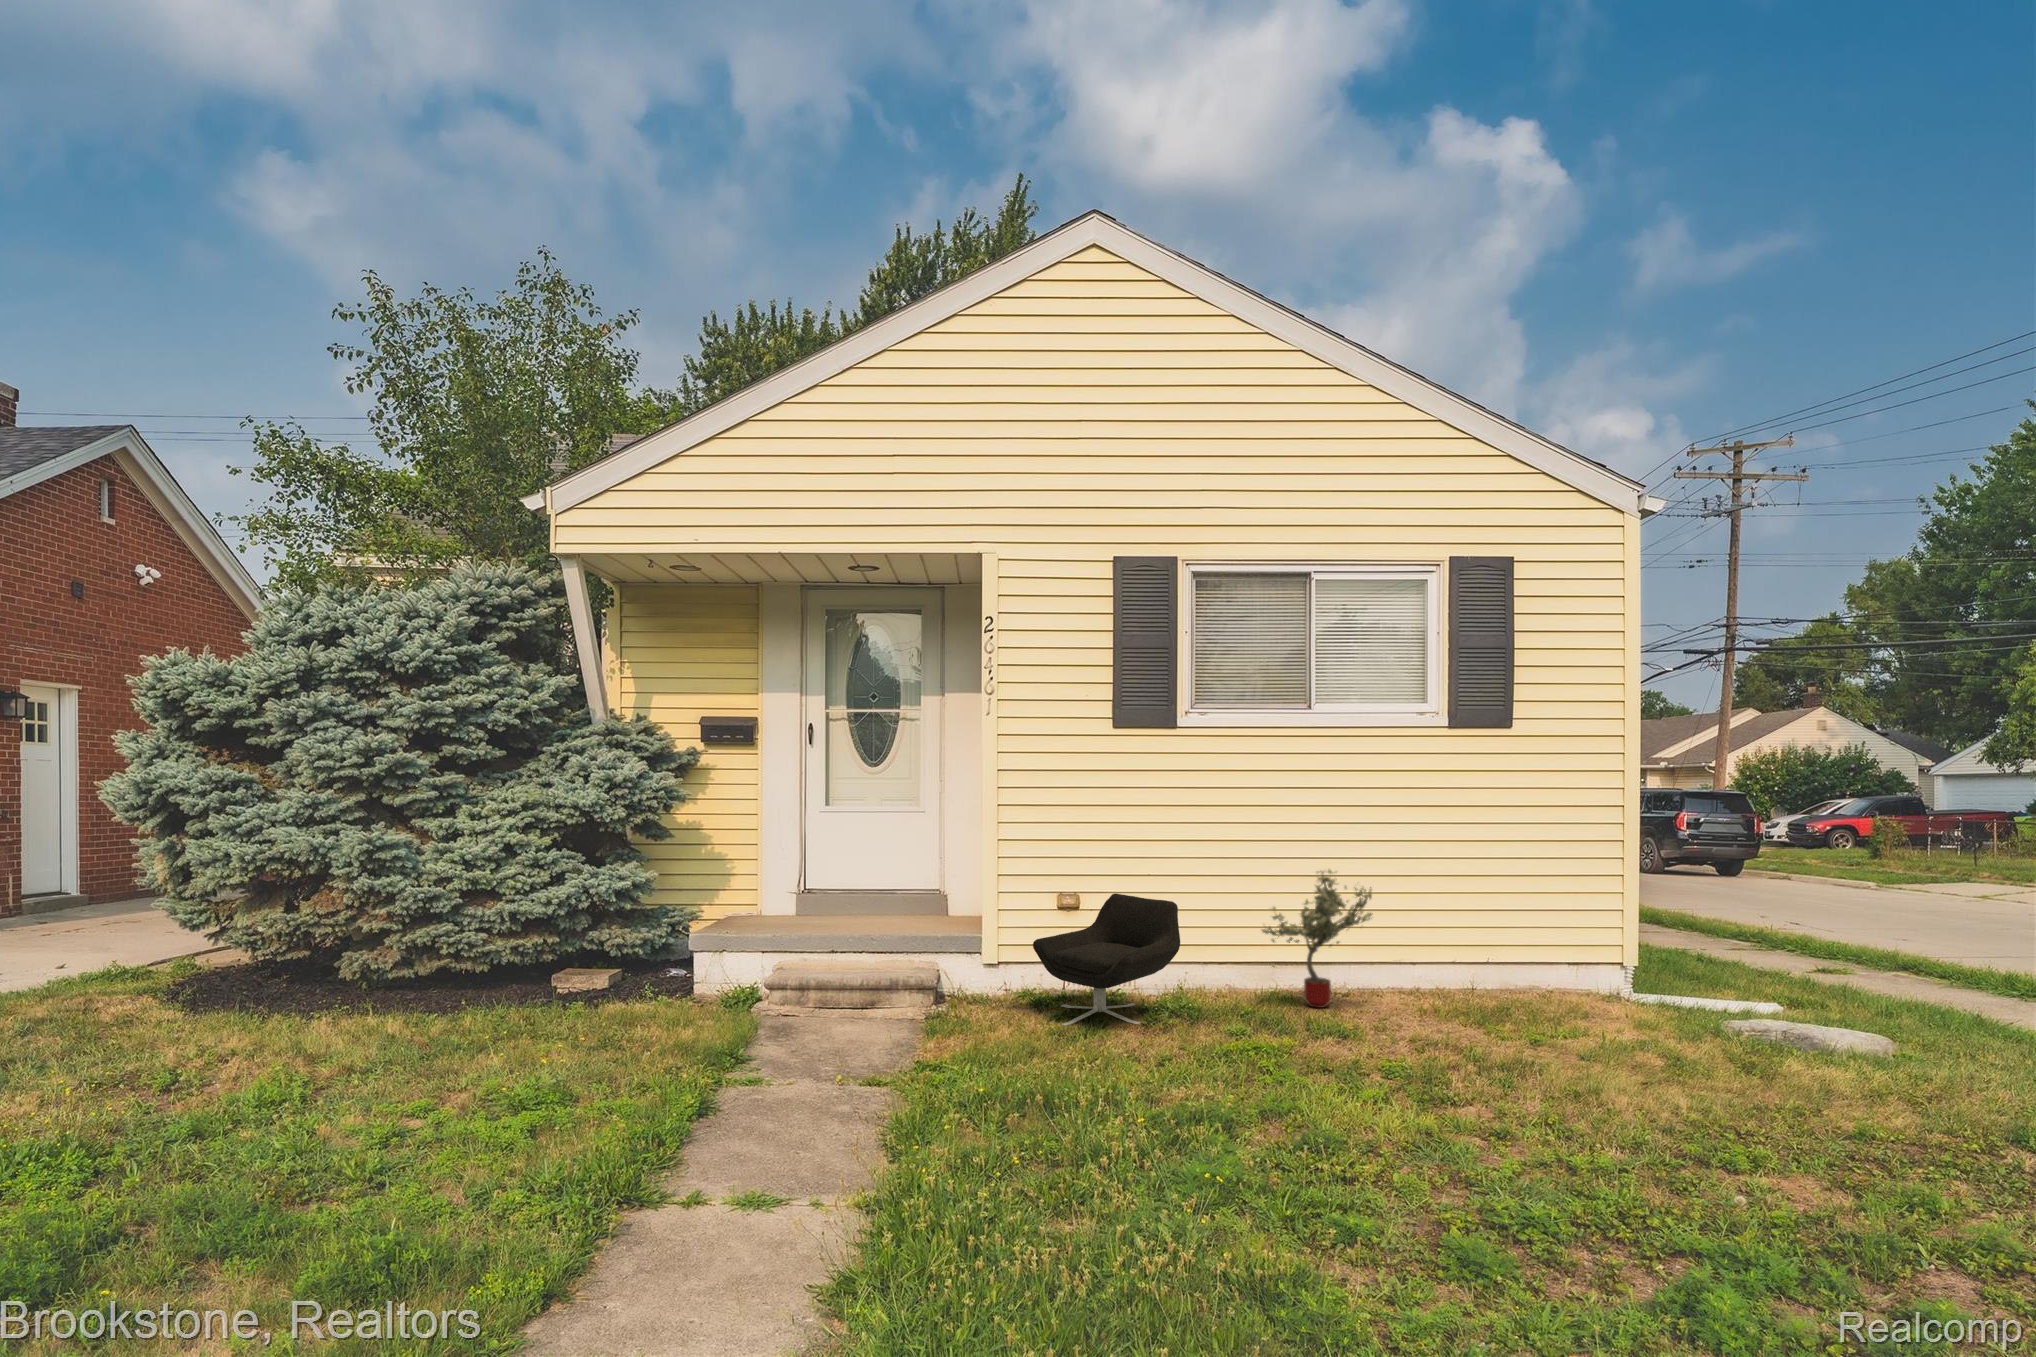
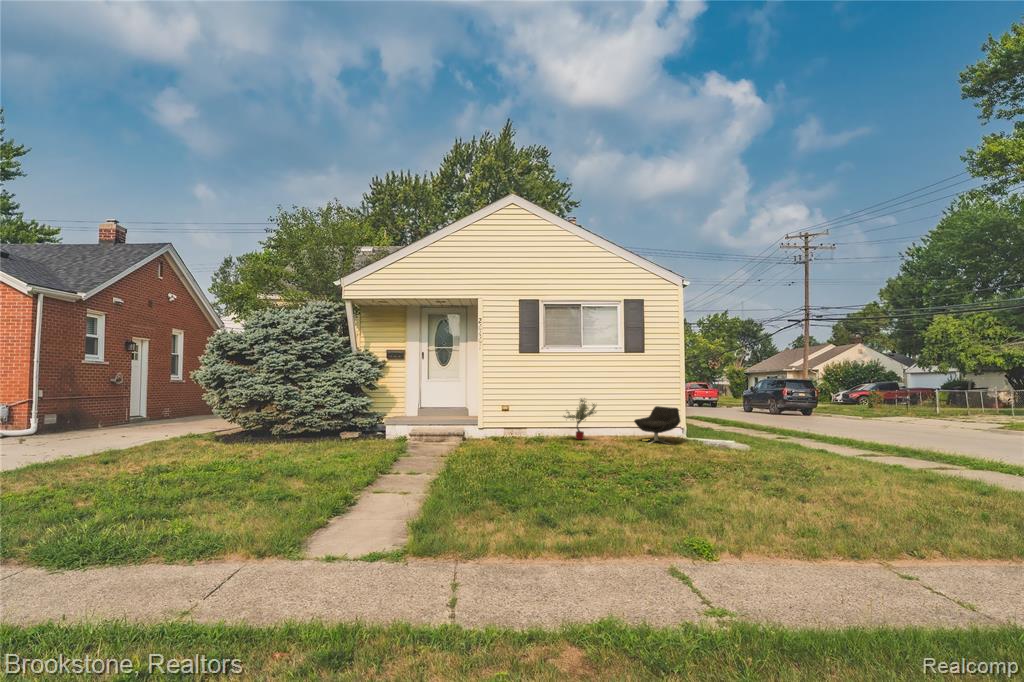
lounge chair: present [1033,893,1180,1026] -> present [634,406,680,444]

